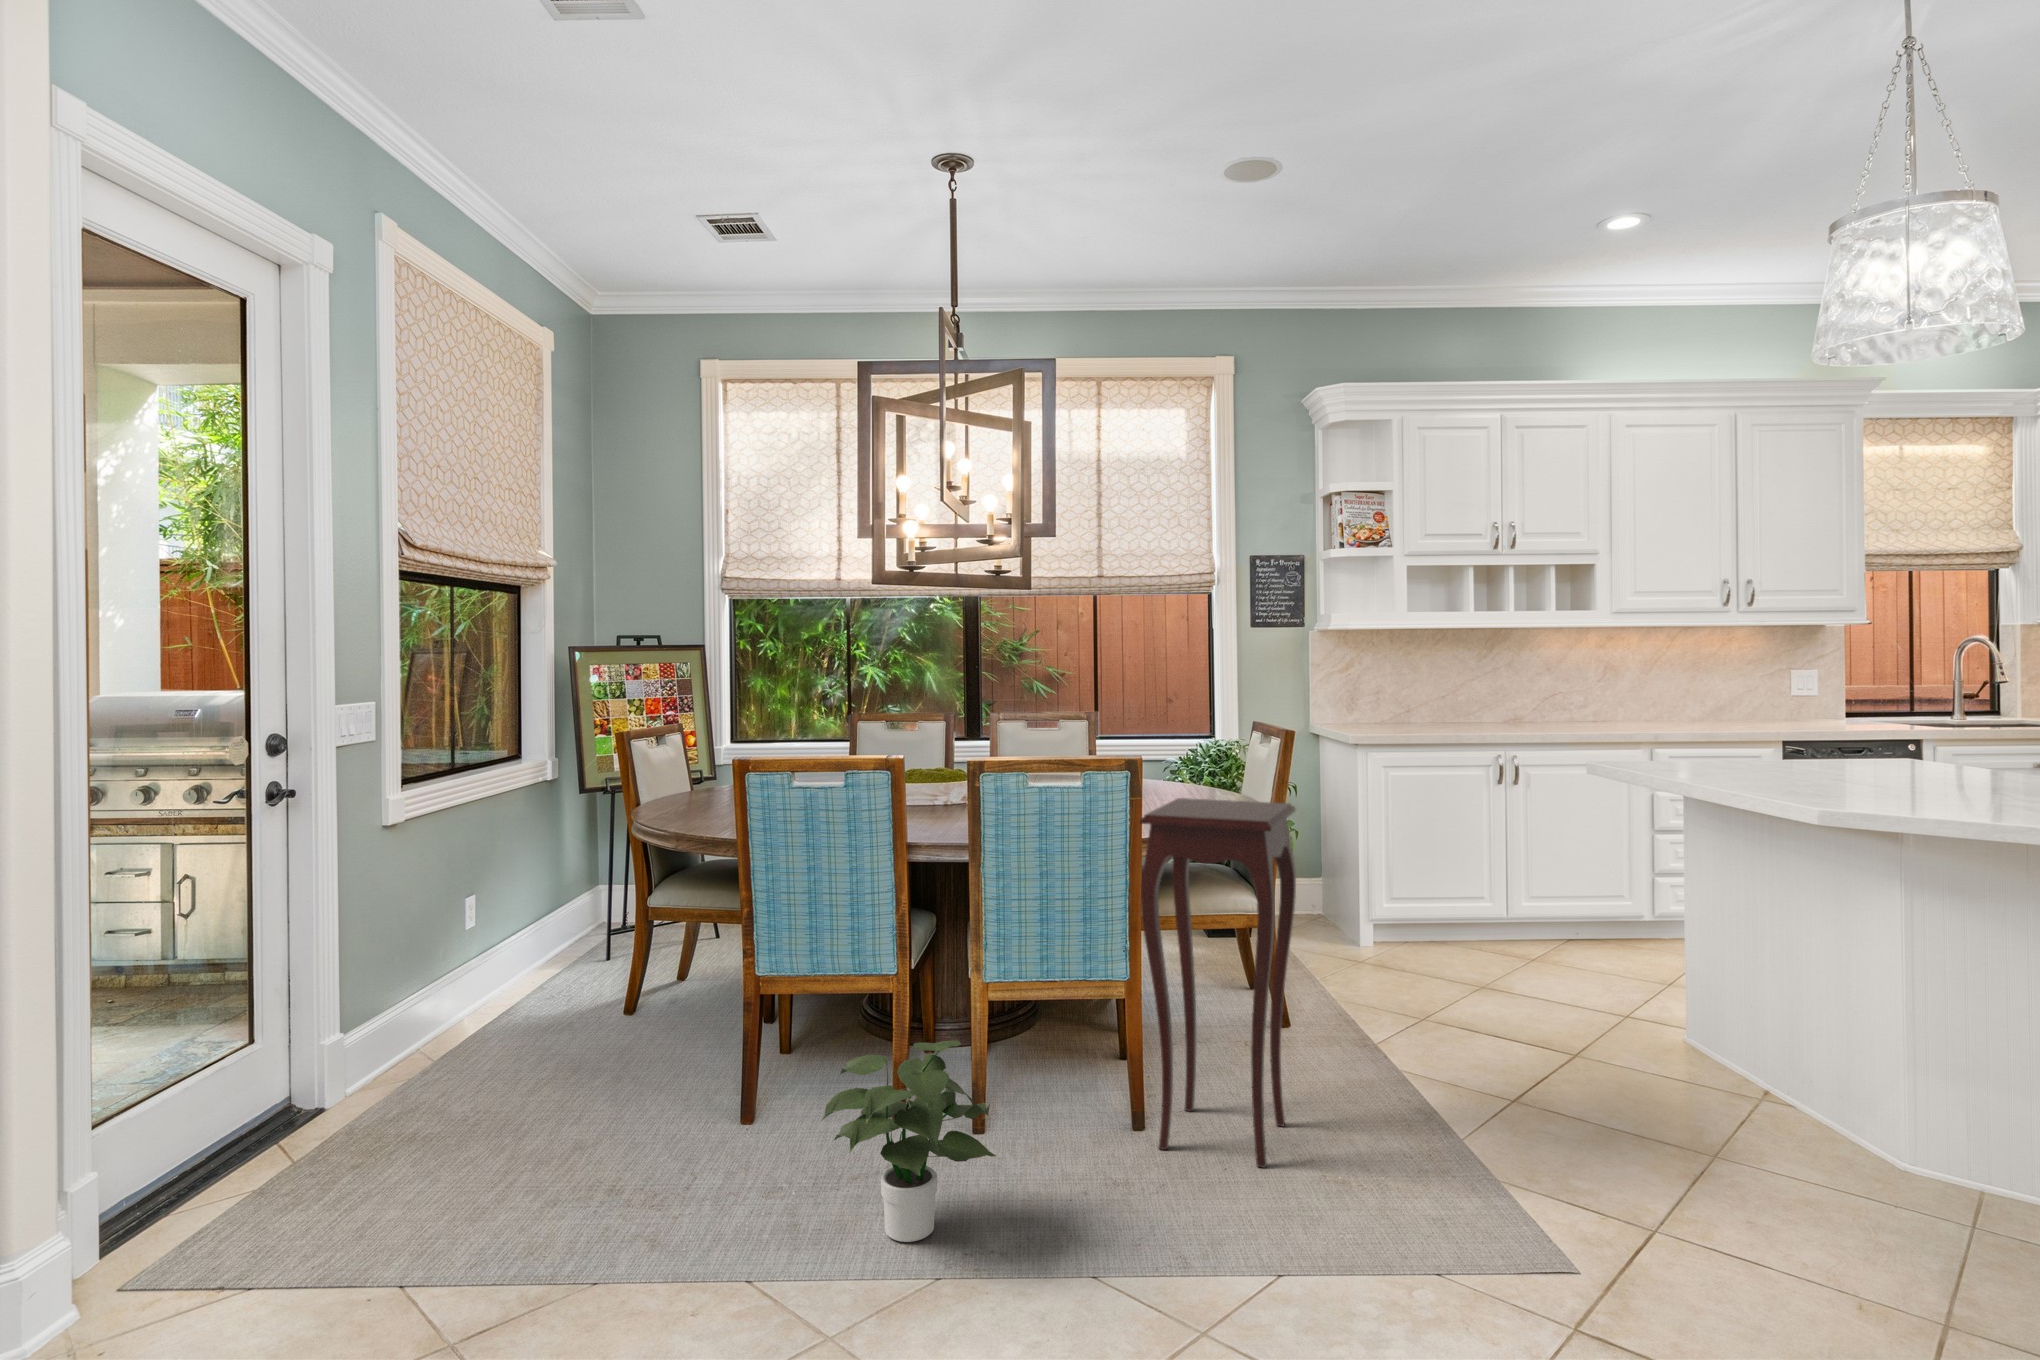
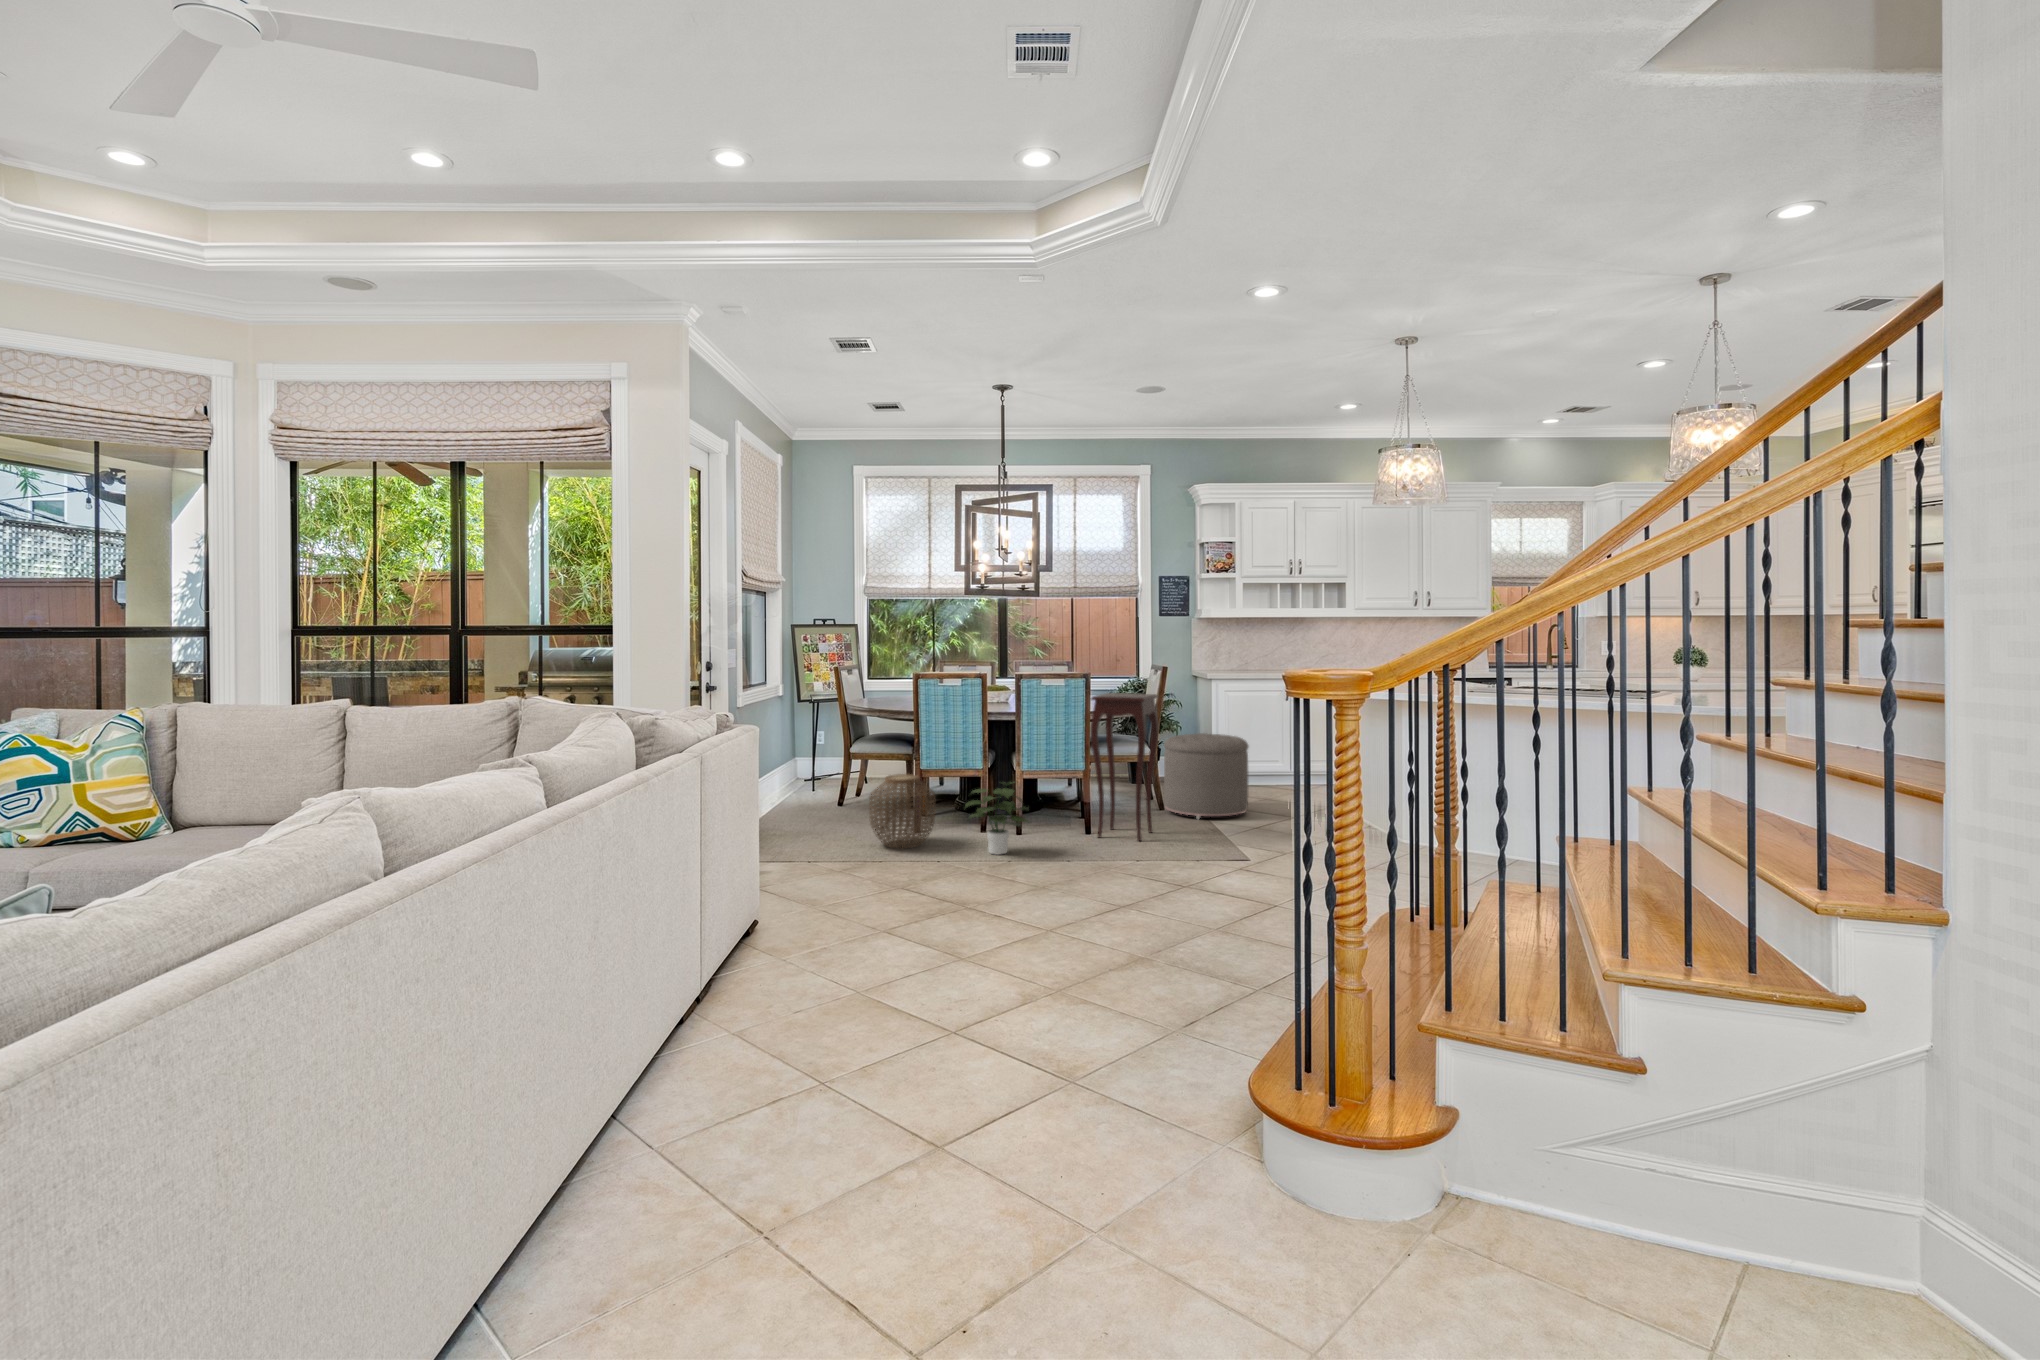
ottoman: none [1289,865,1474,1066] -> present [1164,733,1249,819]
woven basket: none [596,1008,765,1209] -> present [869,774,935,848]

